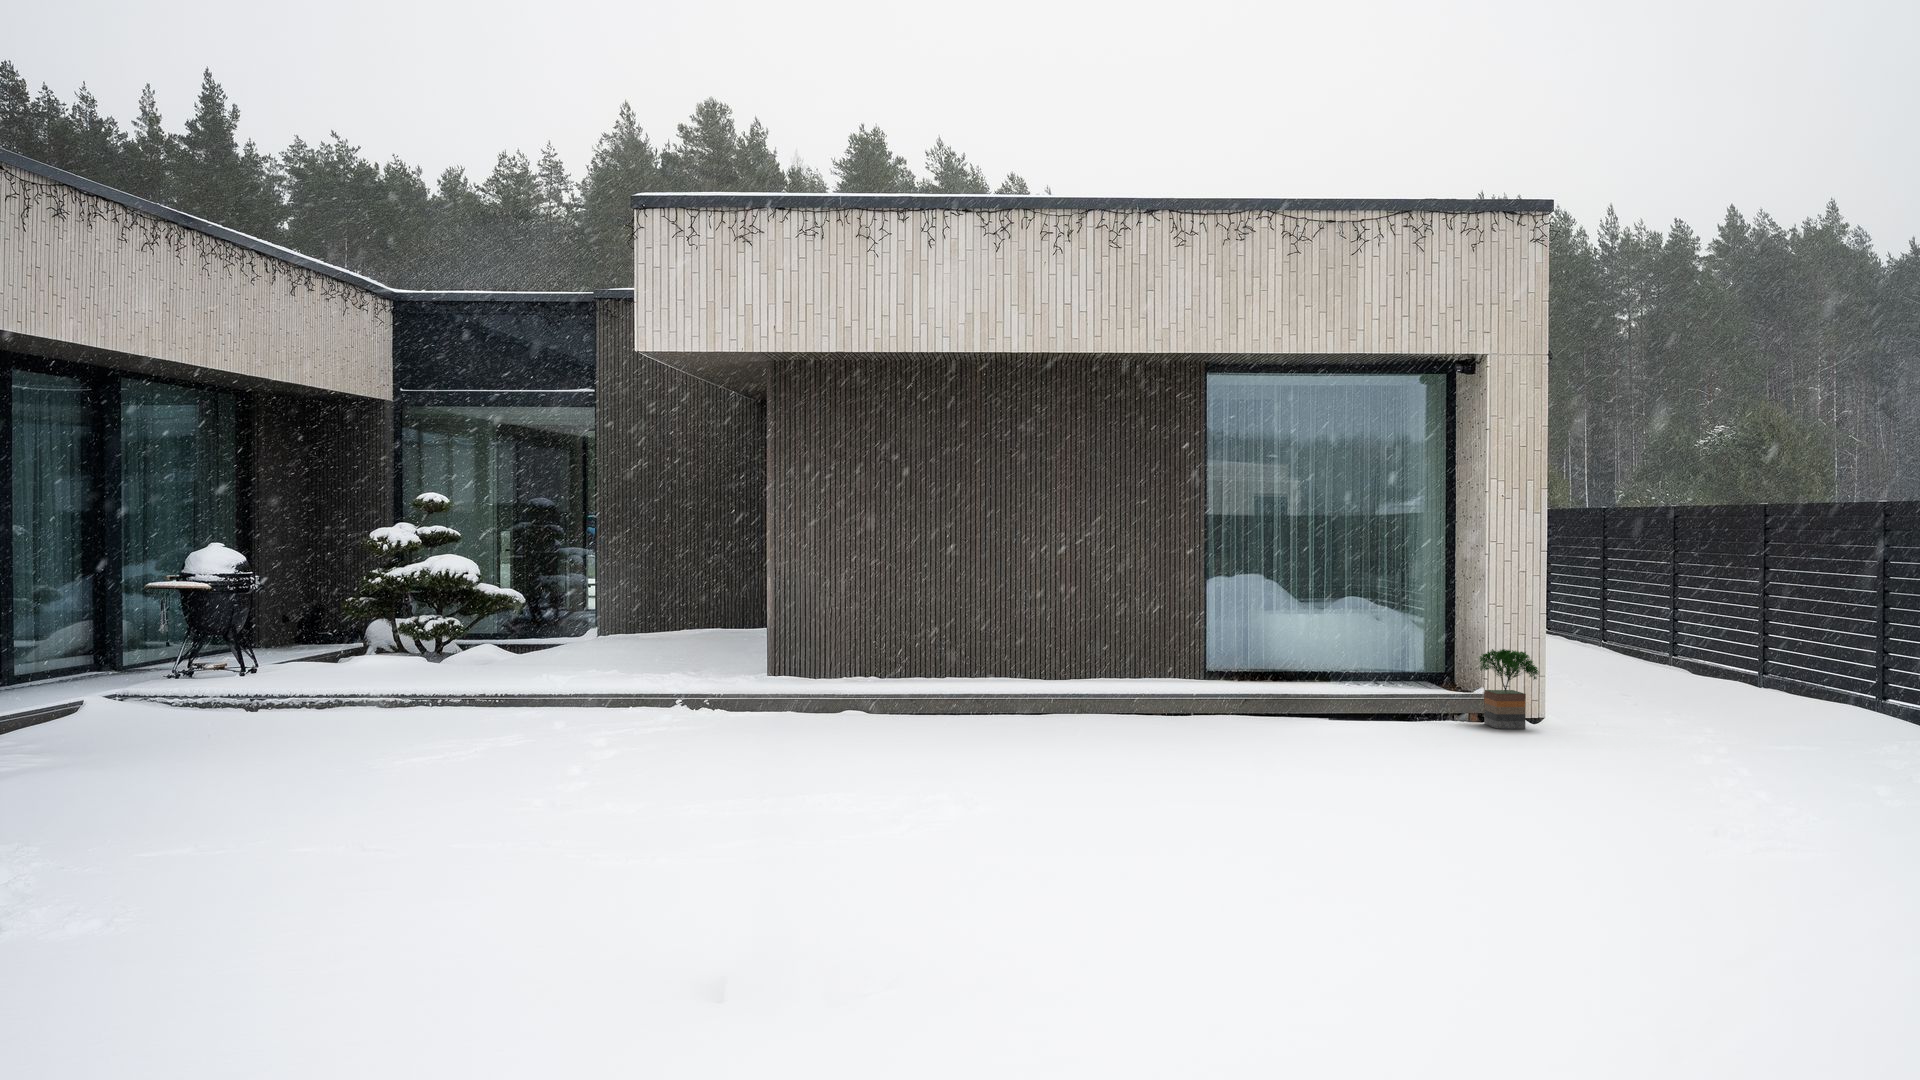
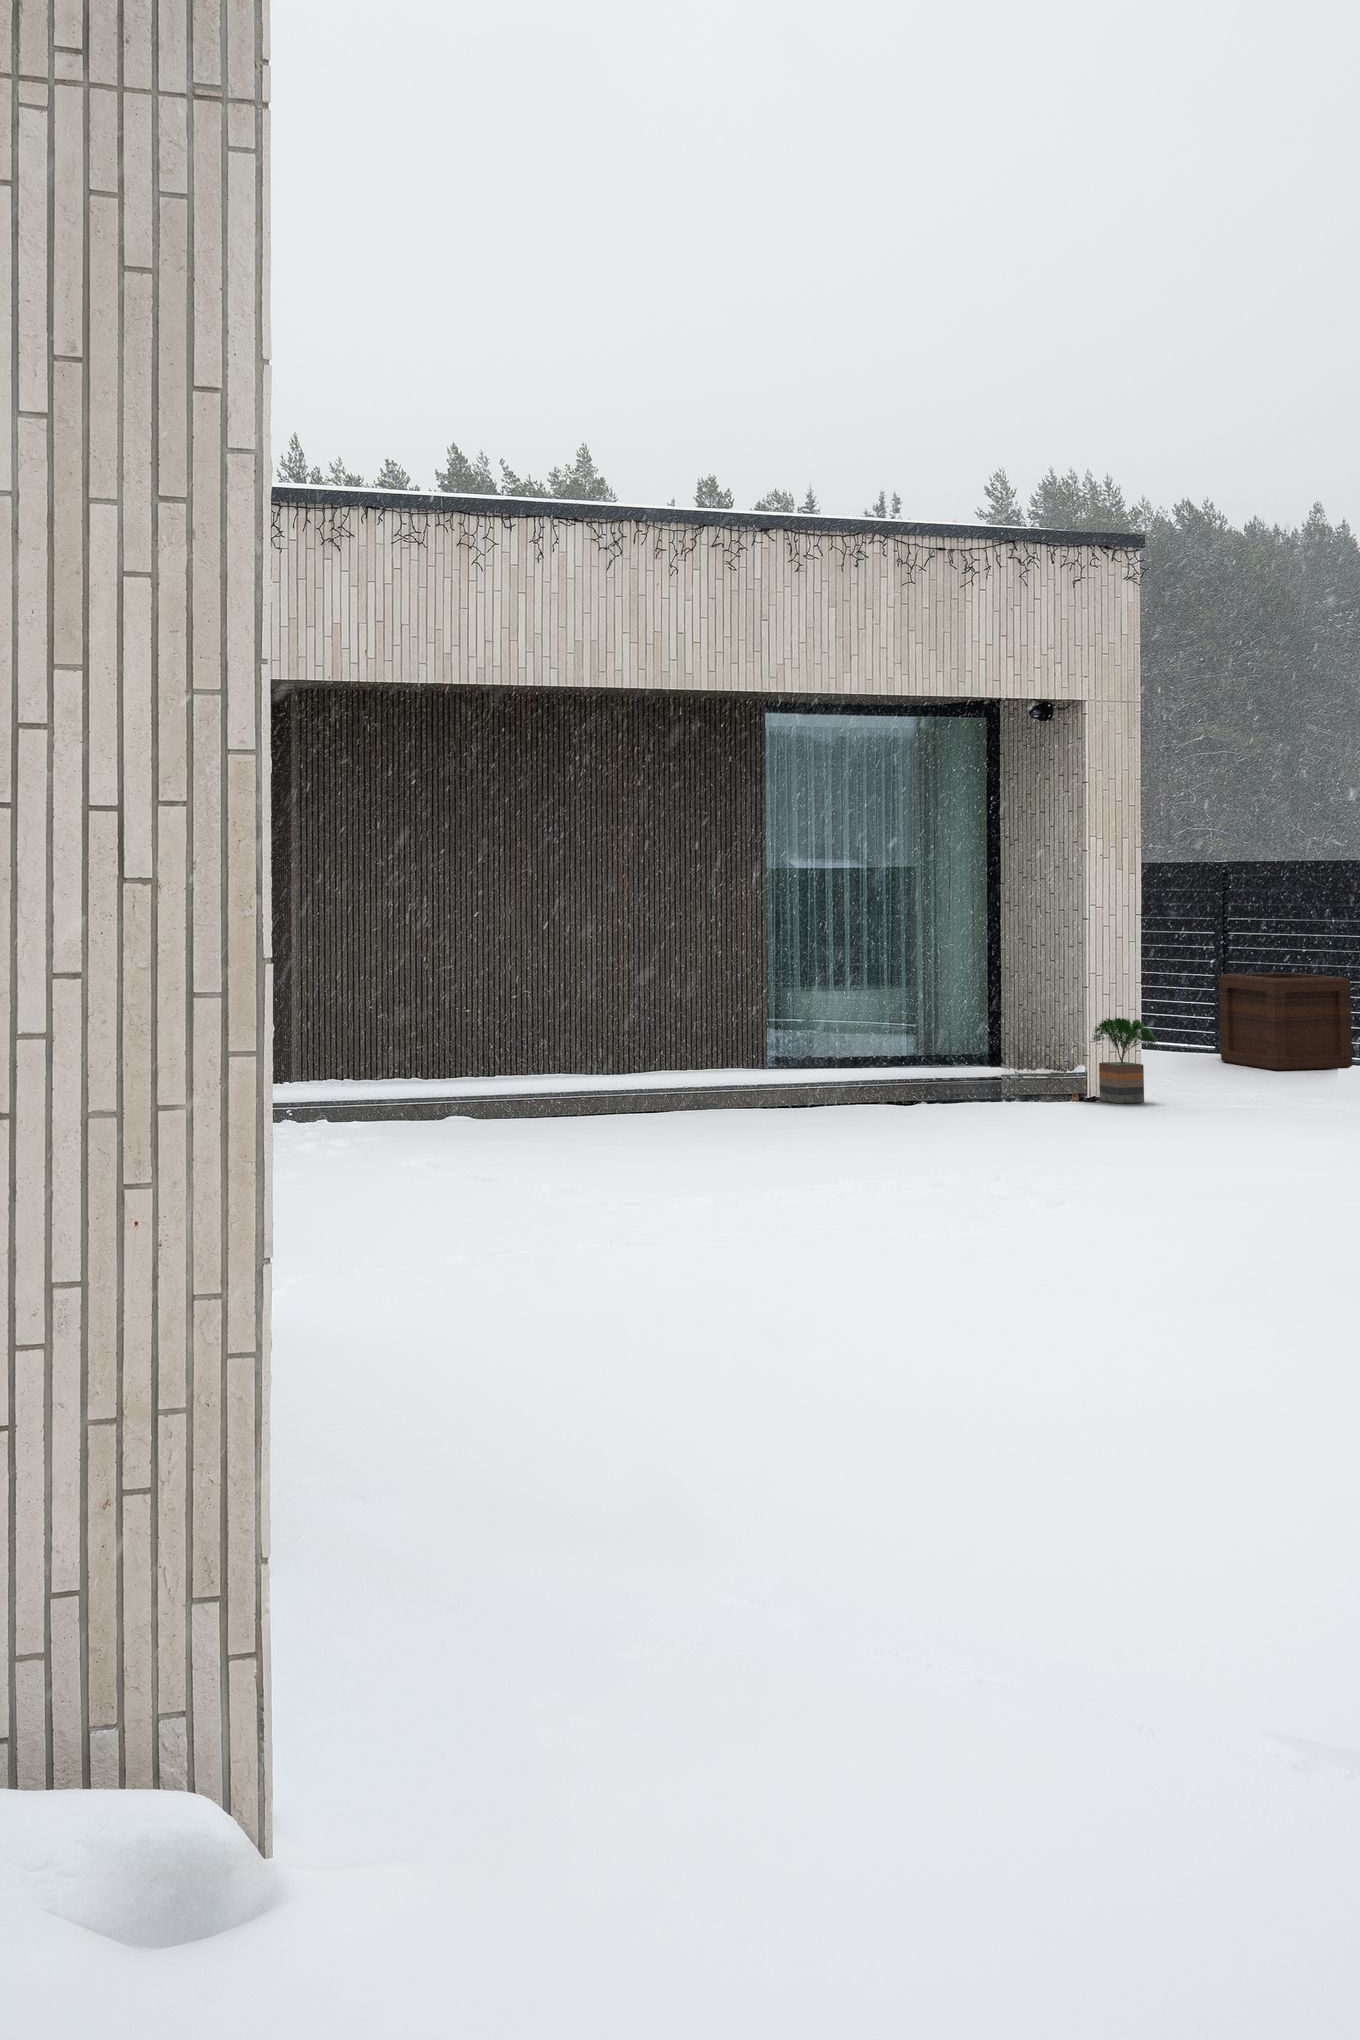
wooden crate: none [1682,614,1812,703] -> present [1219,973,1352,1071]

